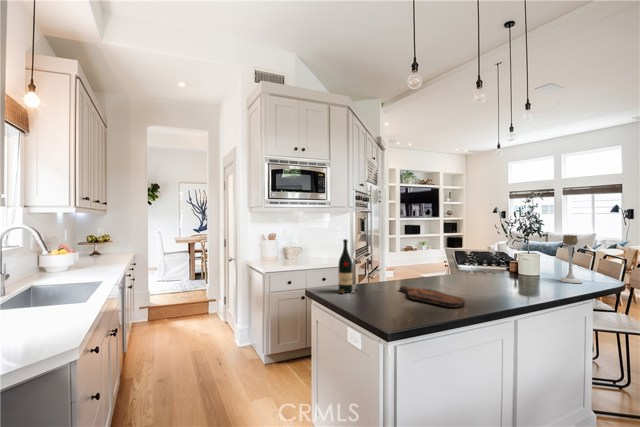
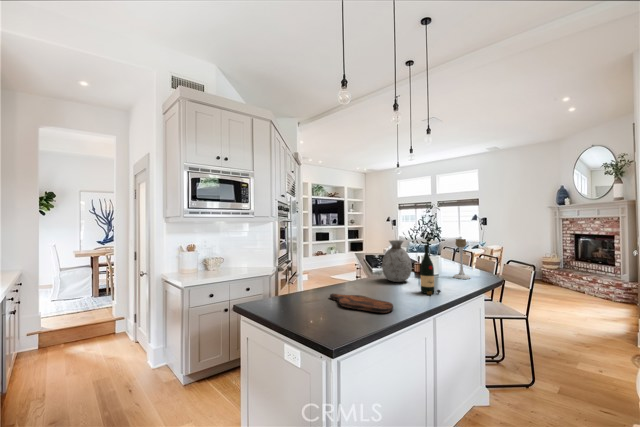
vase: none [465,235,501,281] -> present [382,240,412,282]
wine bottle: present [339,239,358,293] -> present [420,245,441,295]

